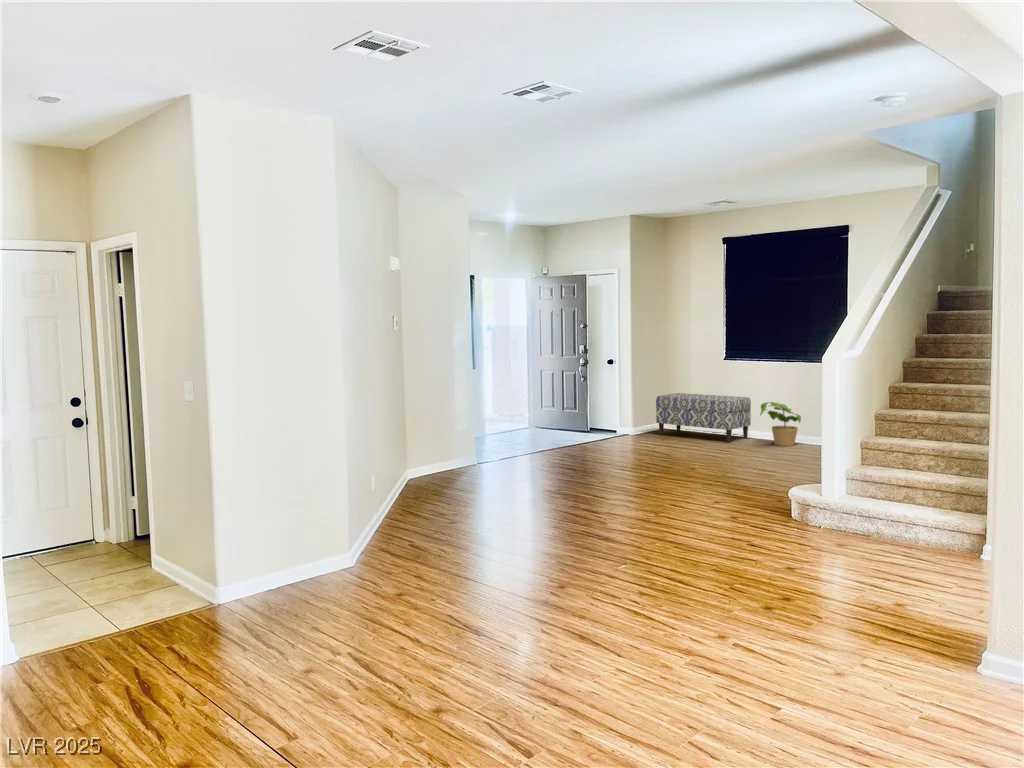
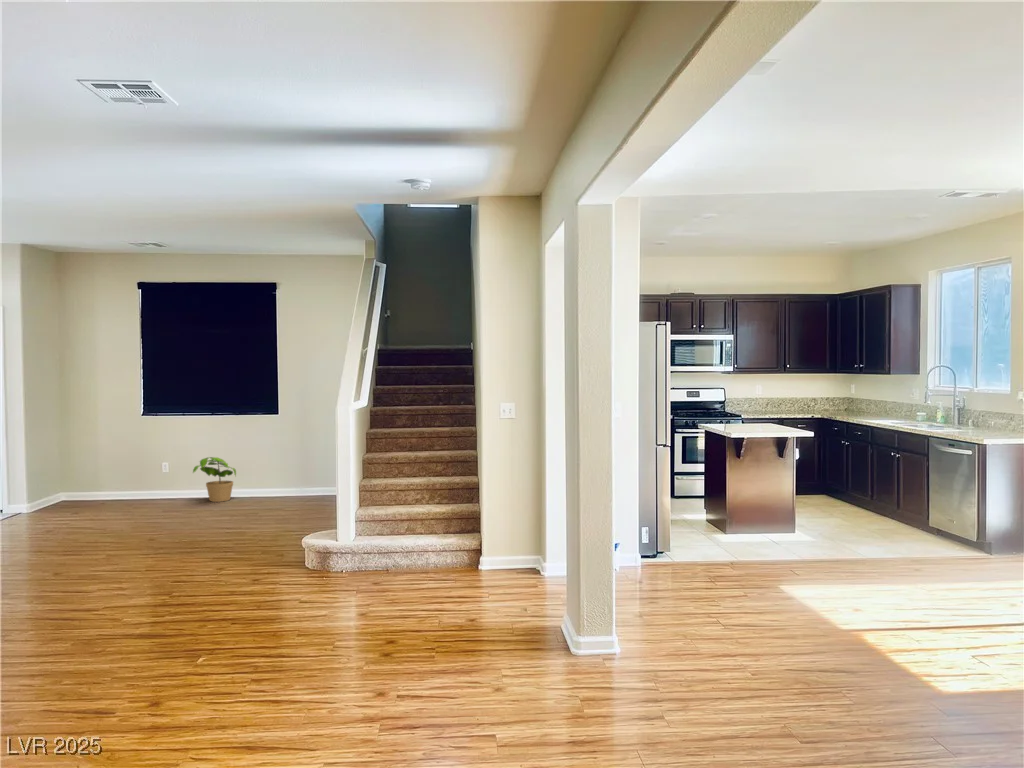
bench: present [656,393,751,443] -> none [59,455,177,507]

